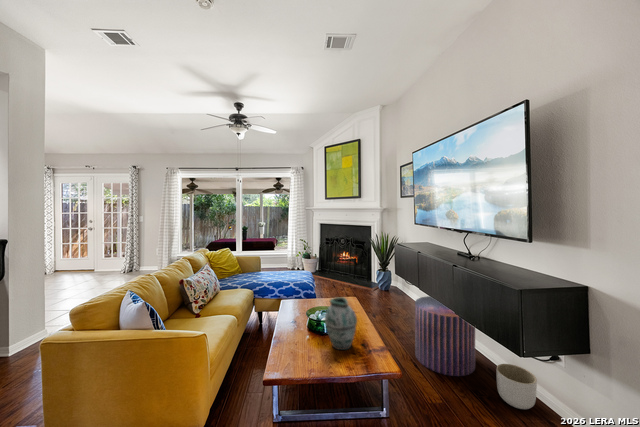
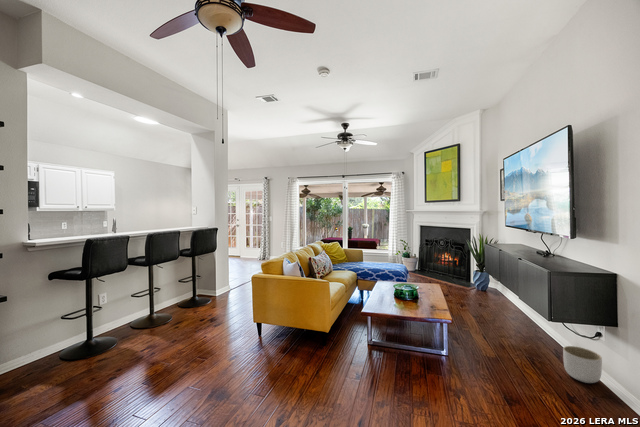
pouf: present [415,296,475,376] -> none [495,289,555,356]
vase: present [325,297,357,350] -> none [407,274,432,310]

